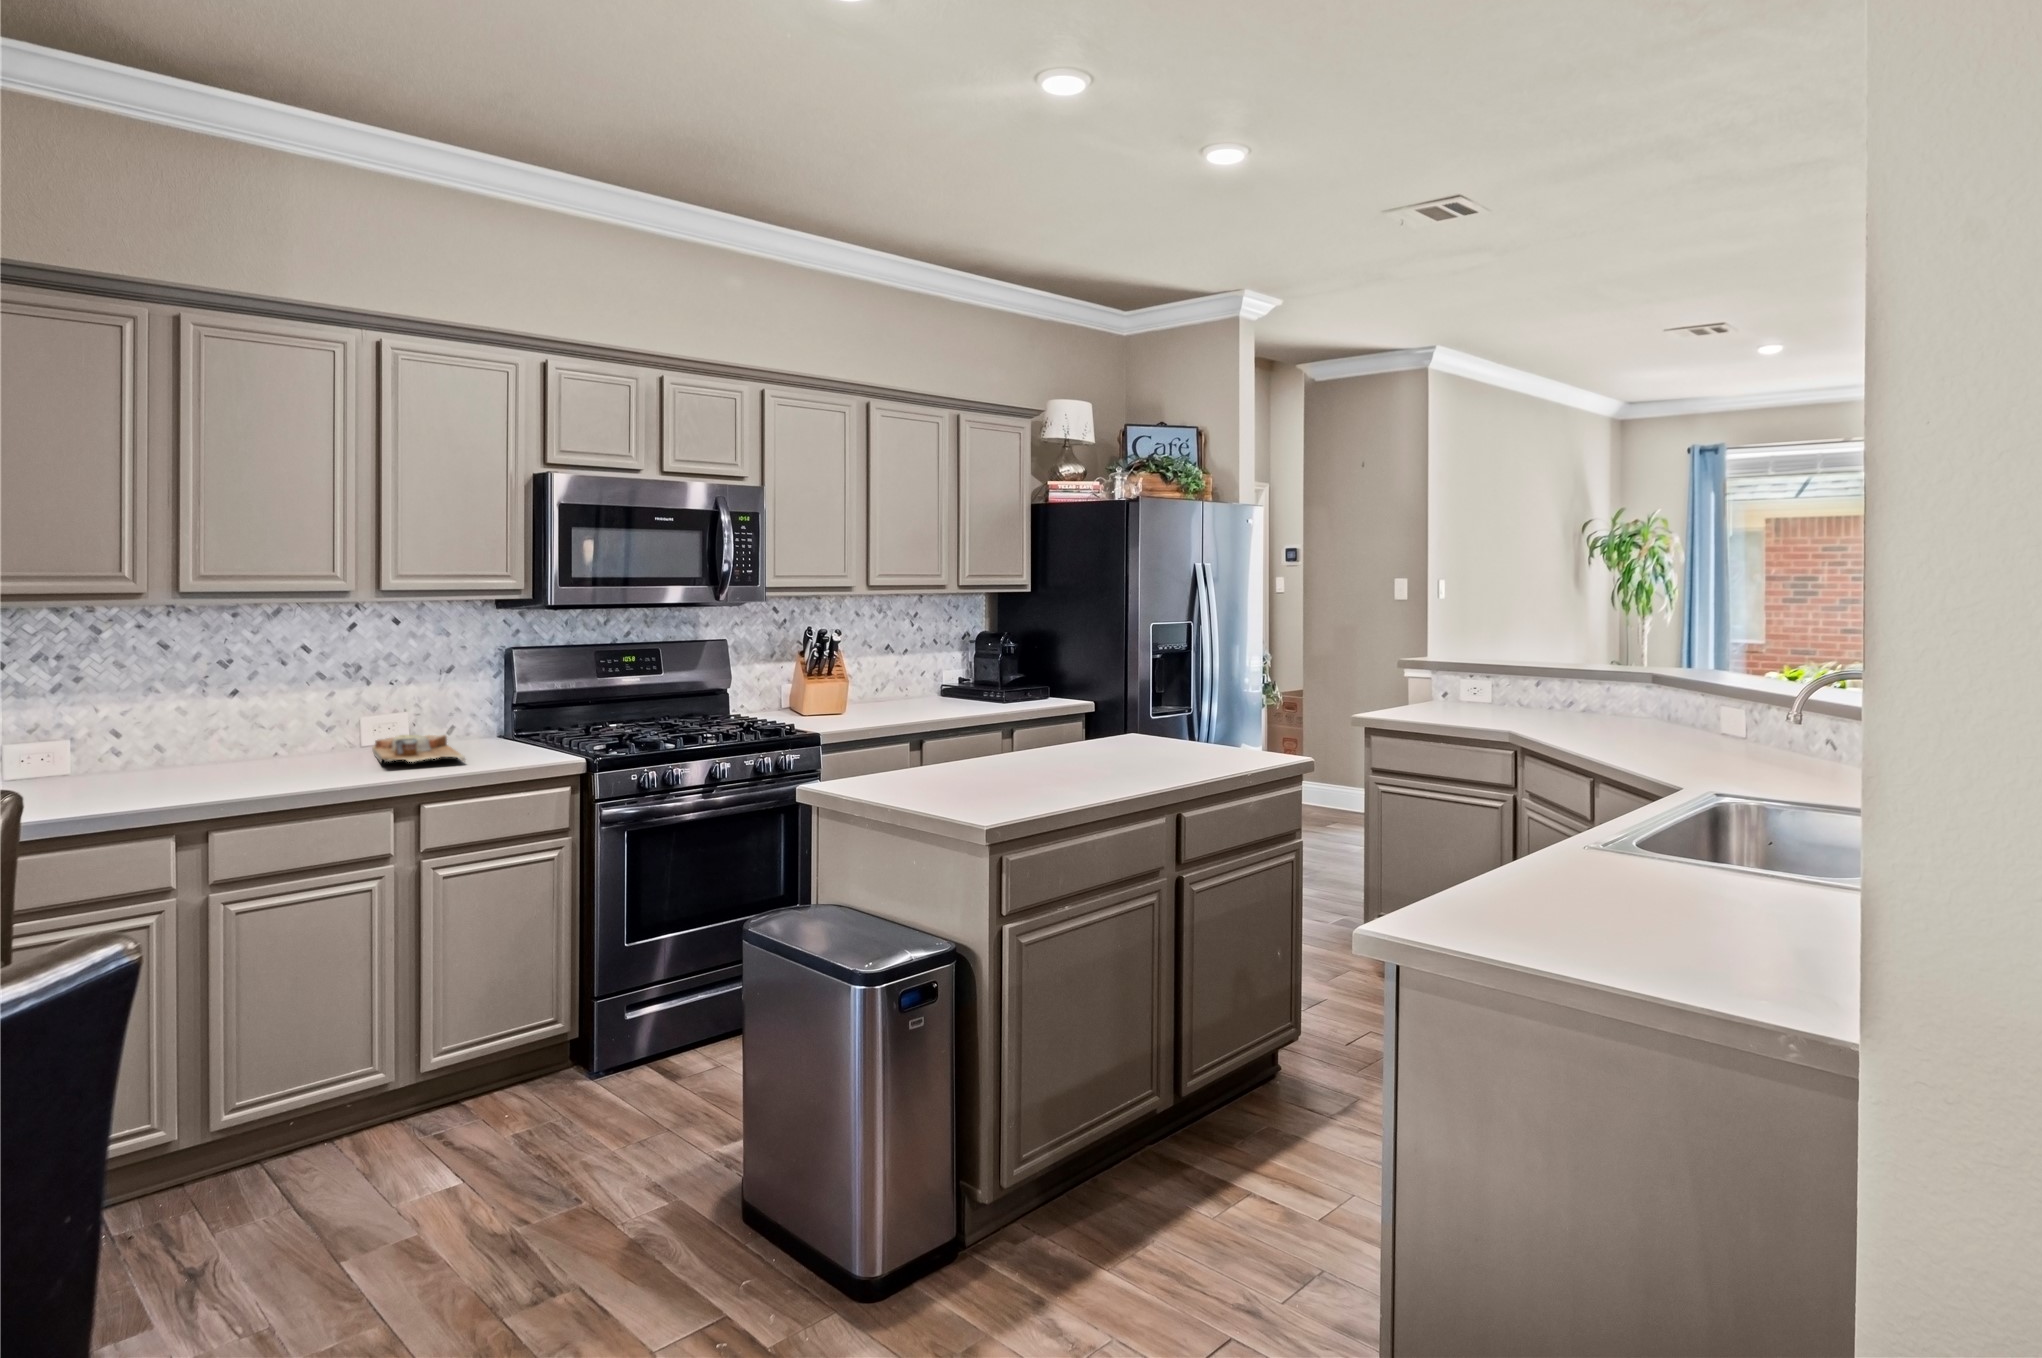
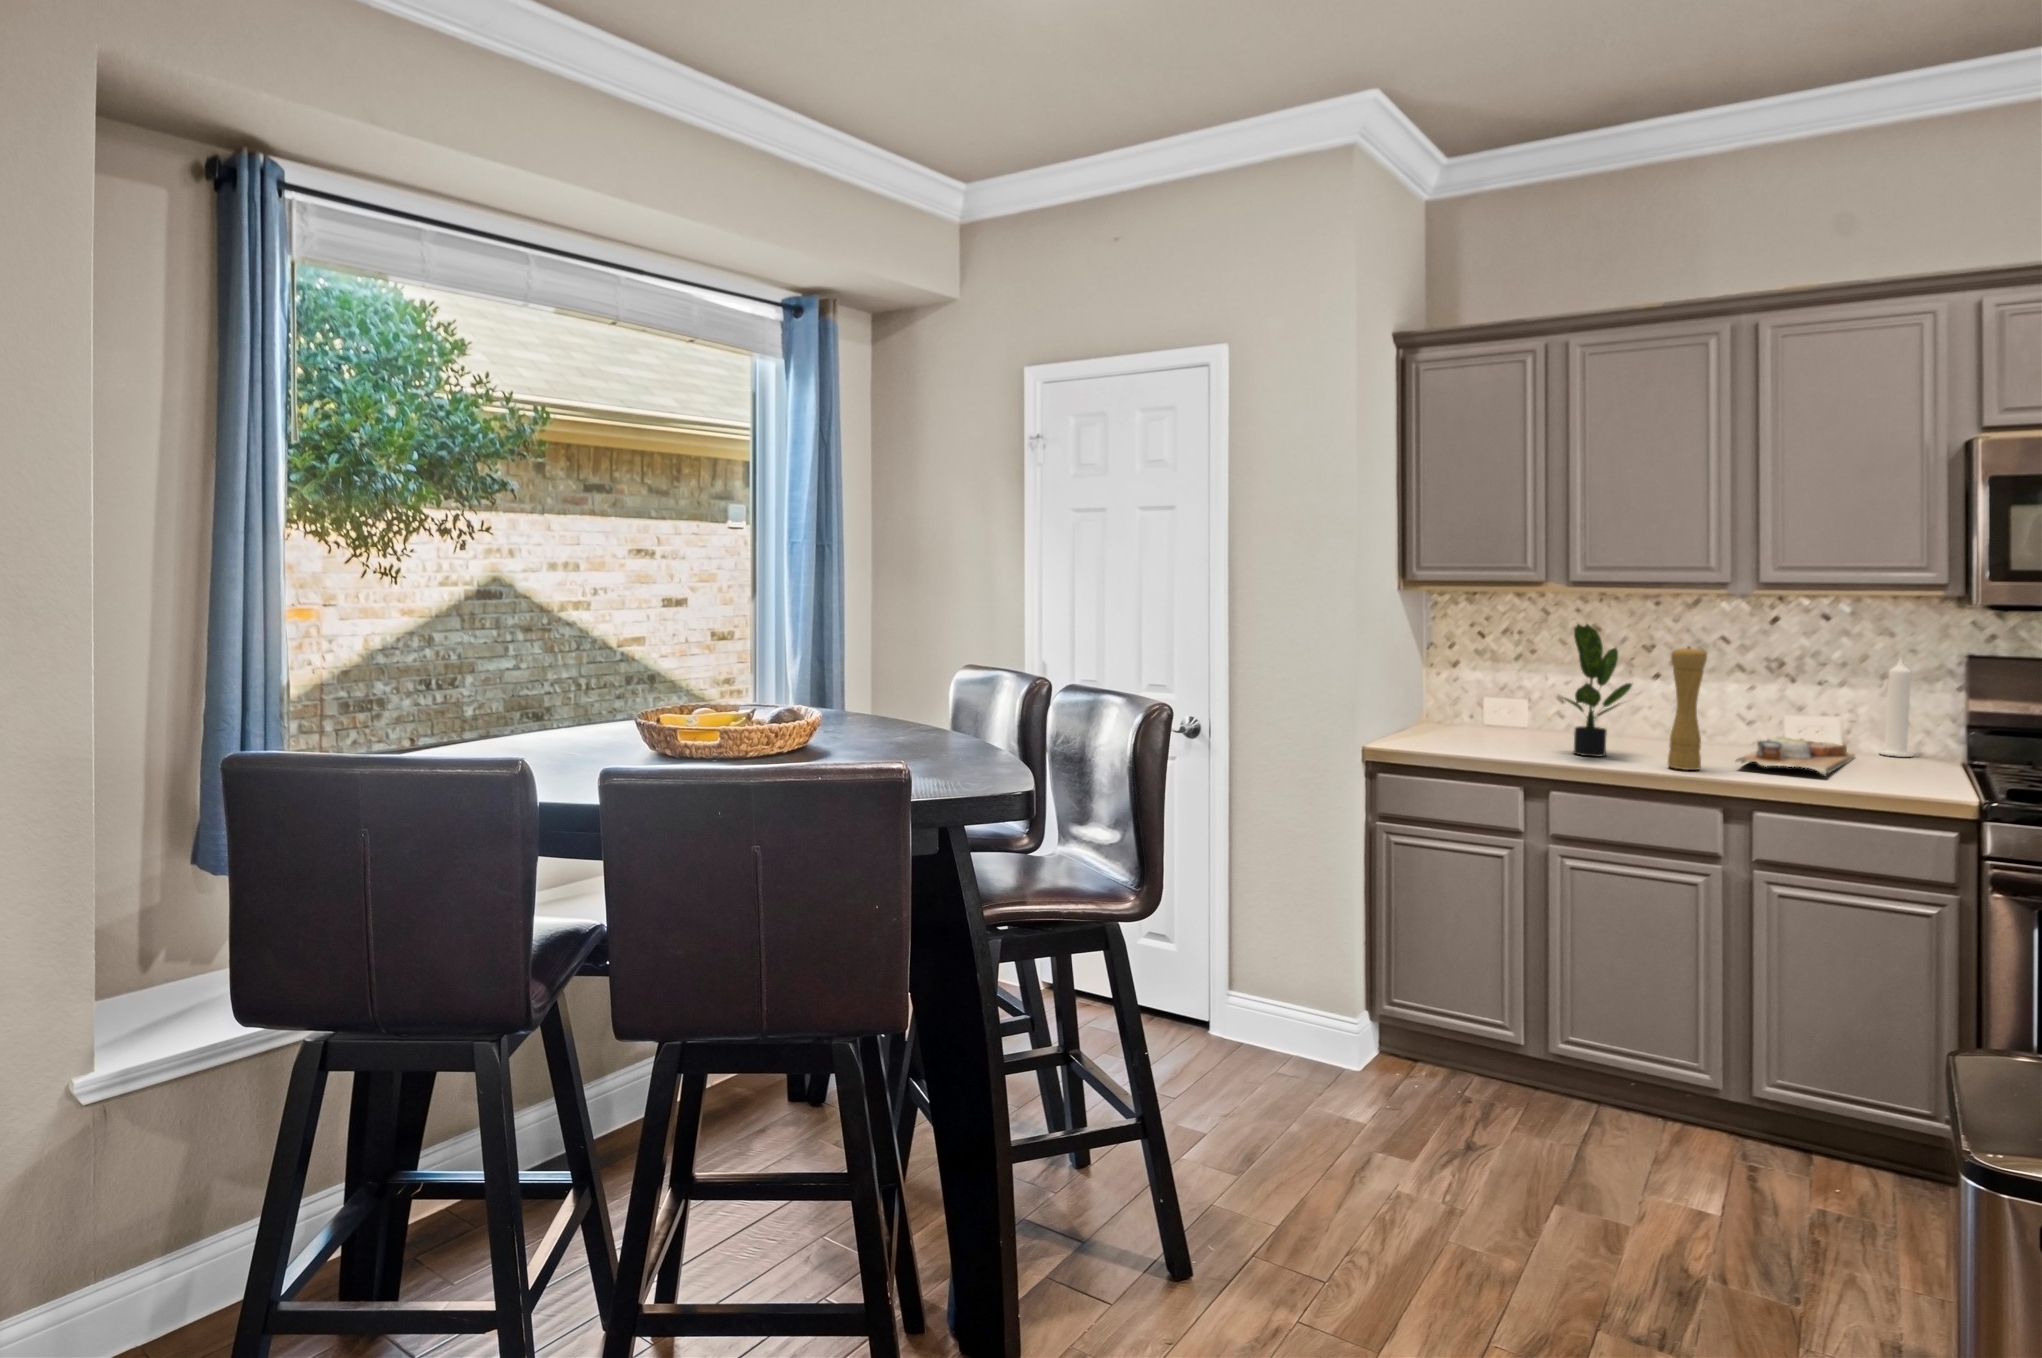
potted plant: none [173,634,274,785] -> present [1563,624,1632,757]
pepper mill: none [320,653,358,778] -> present [1668,646,1707,770]
candle: none [454,654,482,741] -> present [1879,658,1913,757]

